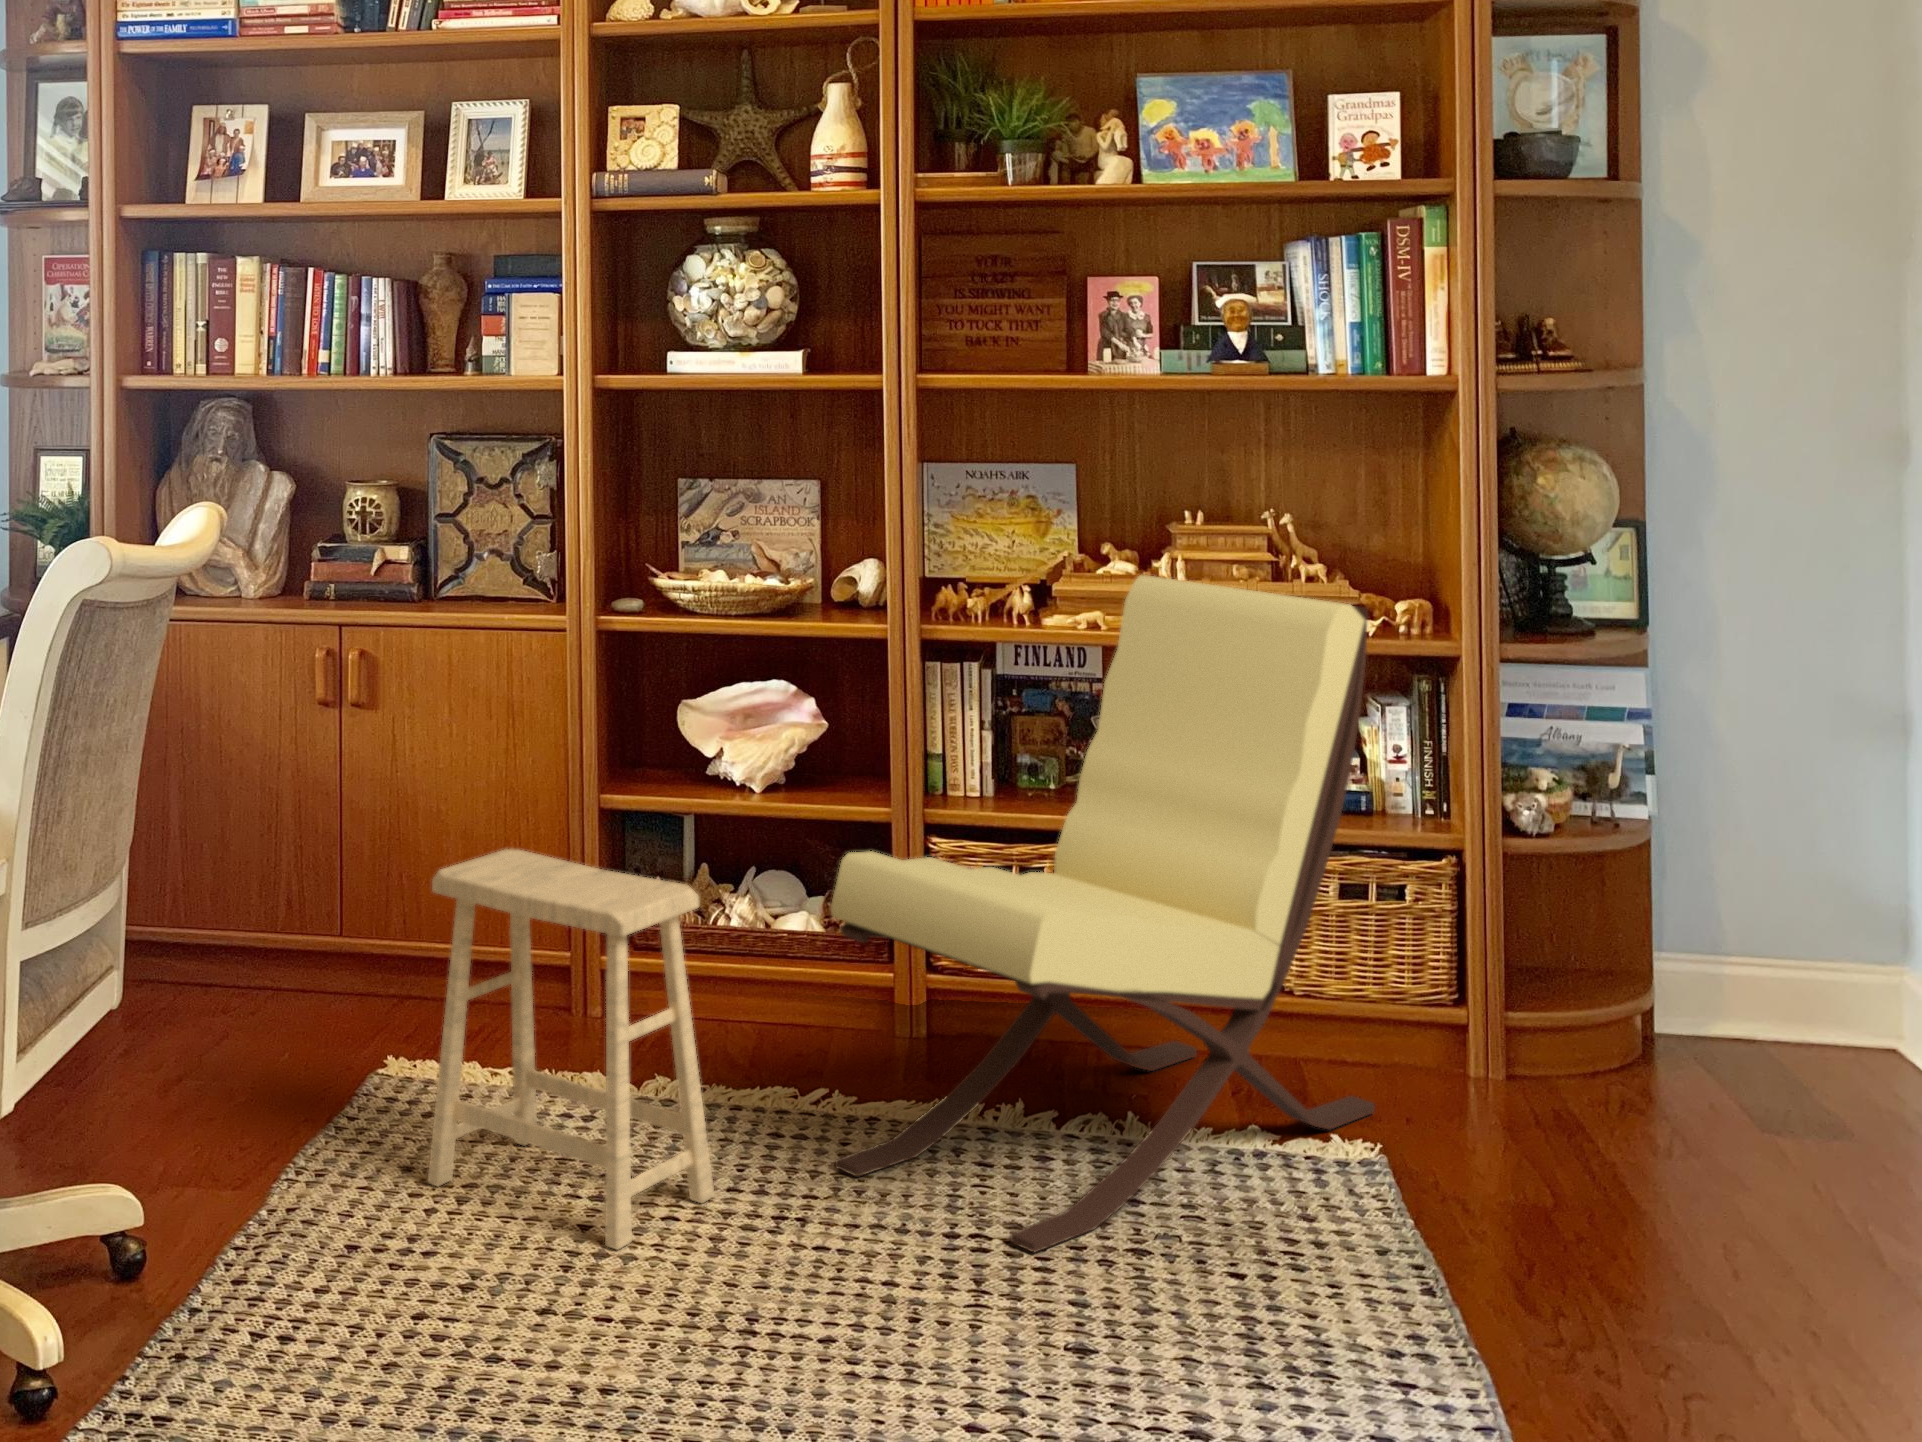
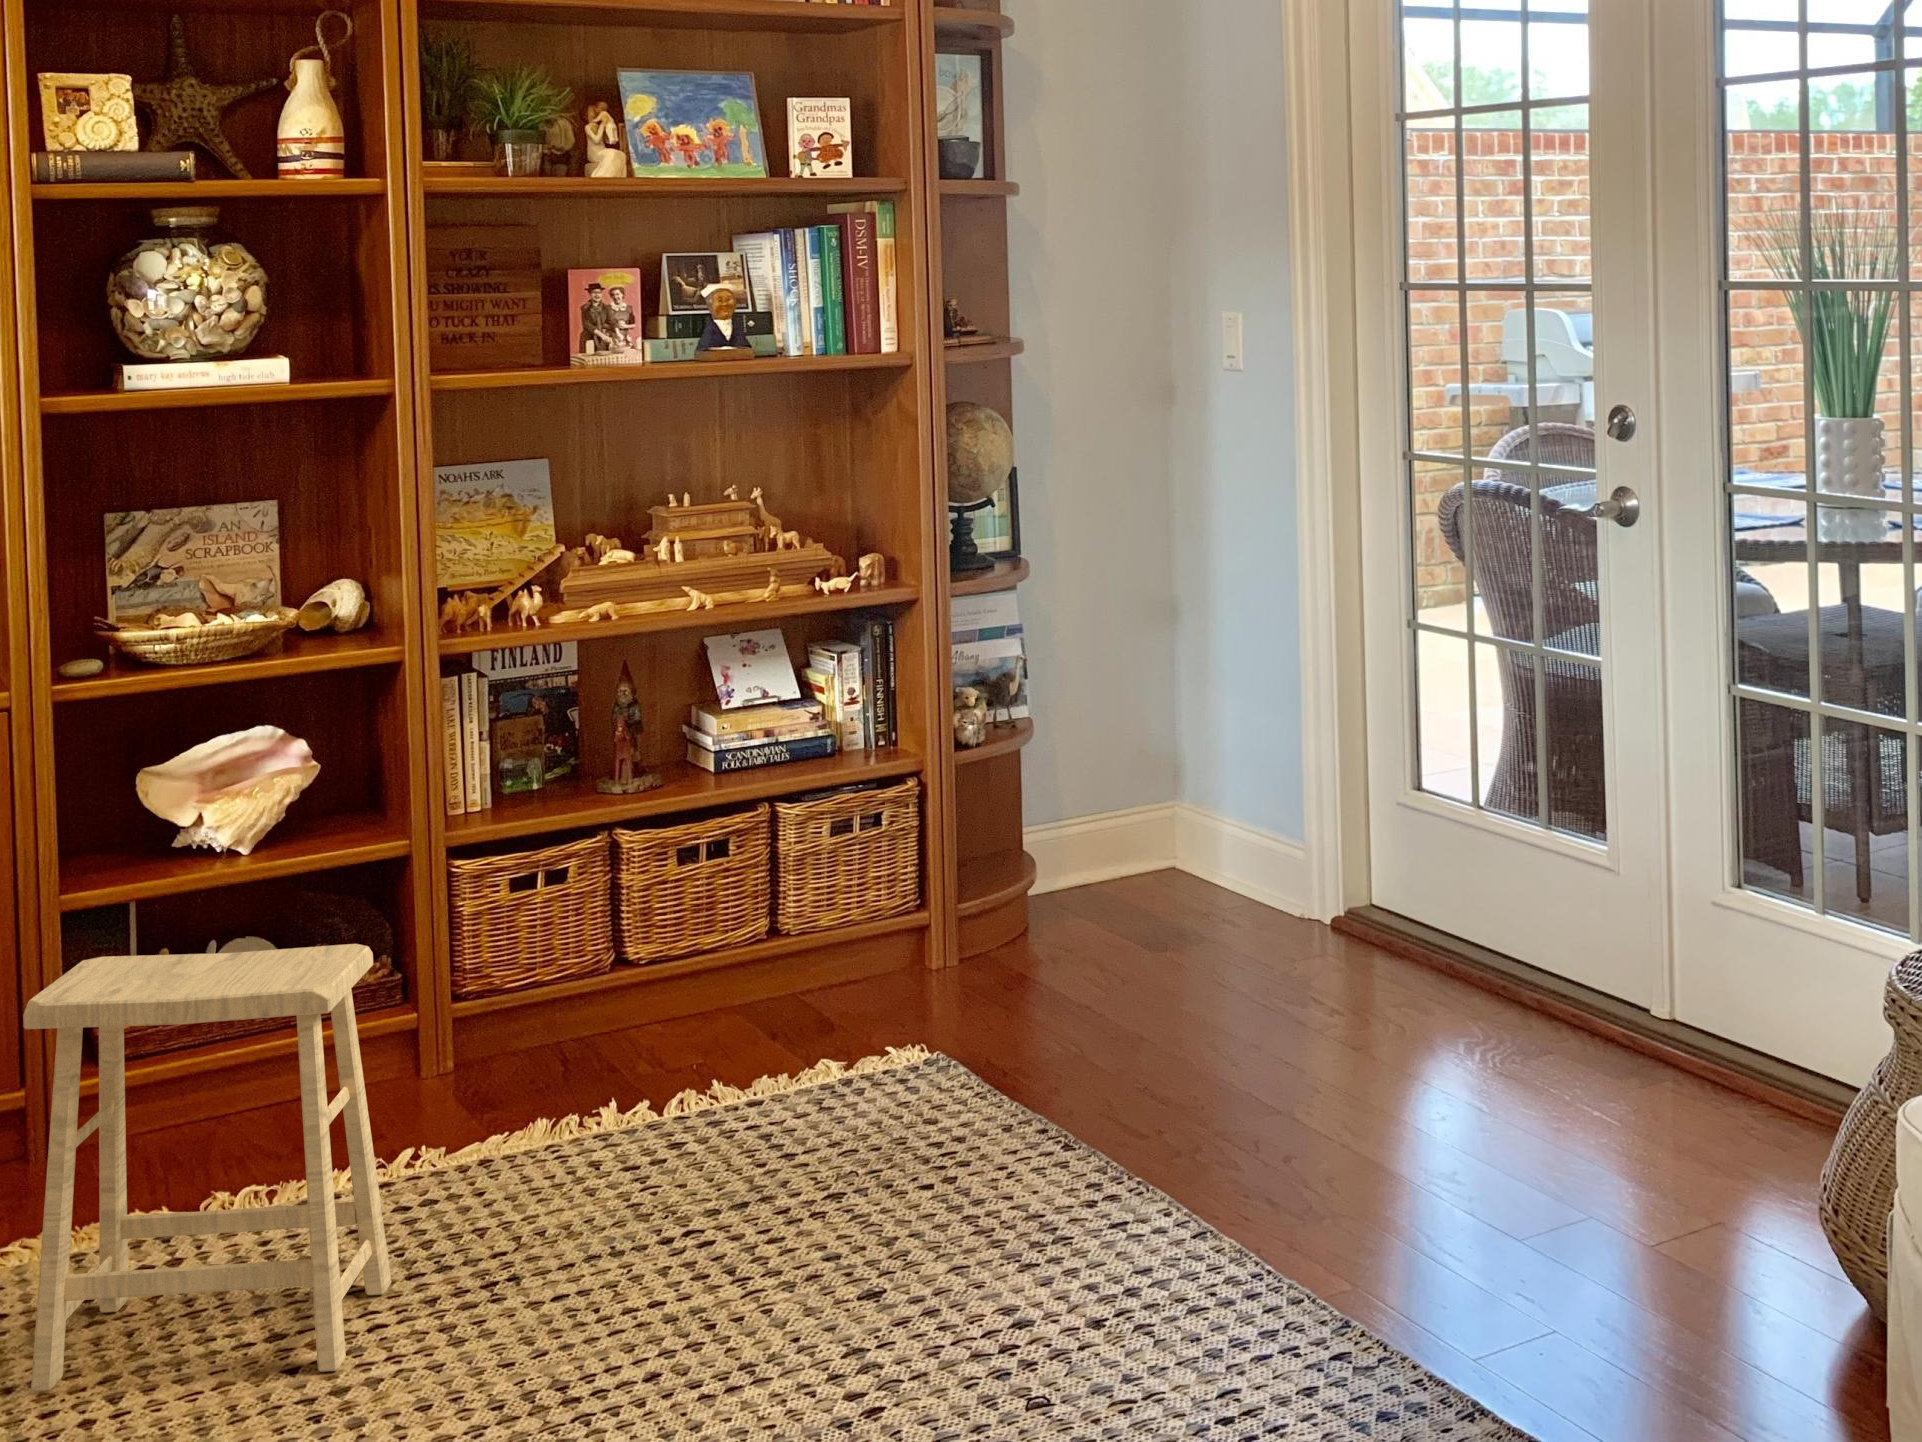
lounge chair: present [831,575,1375,1253] -> none [482,558,900,1220]

